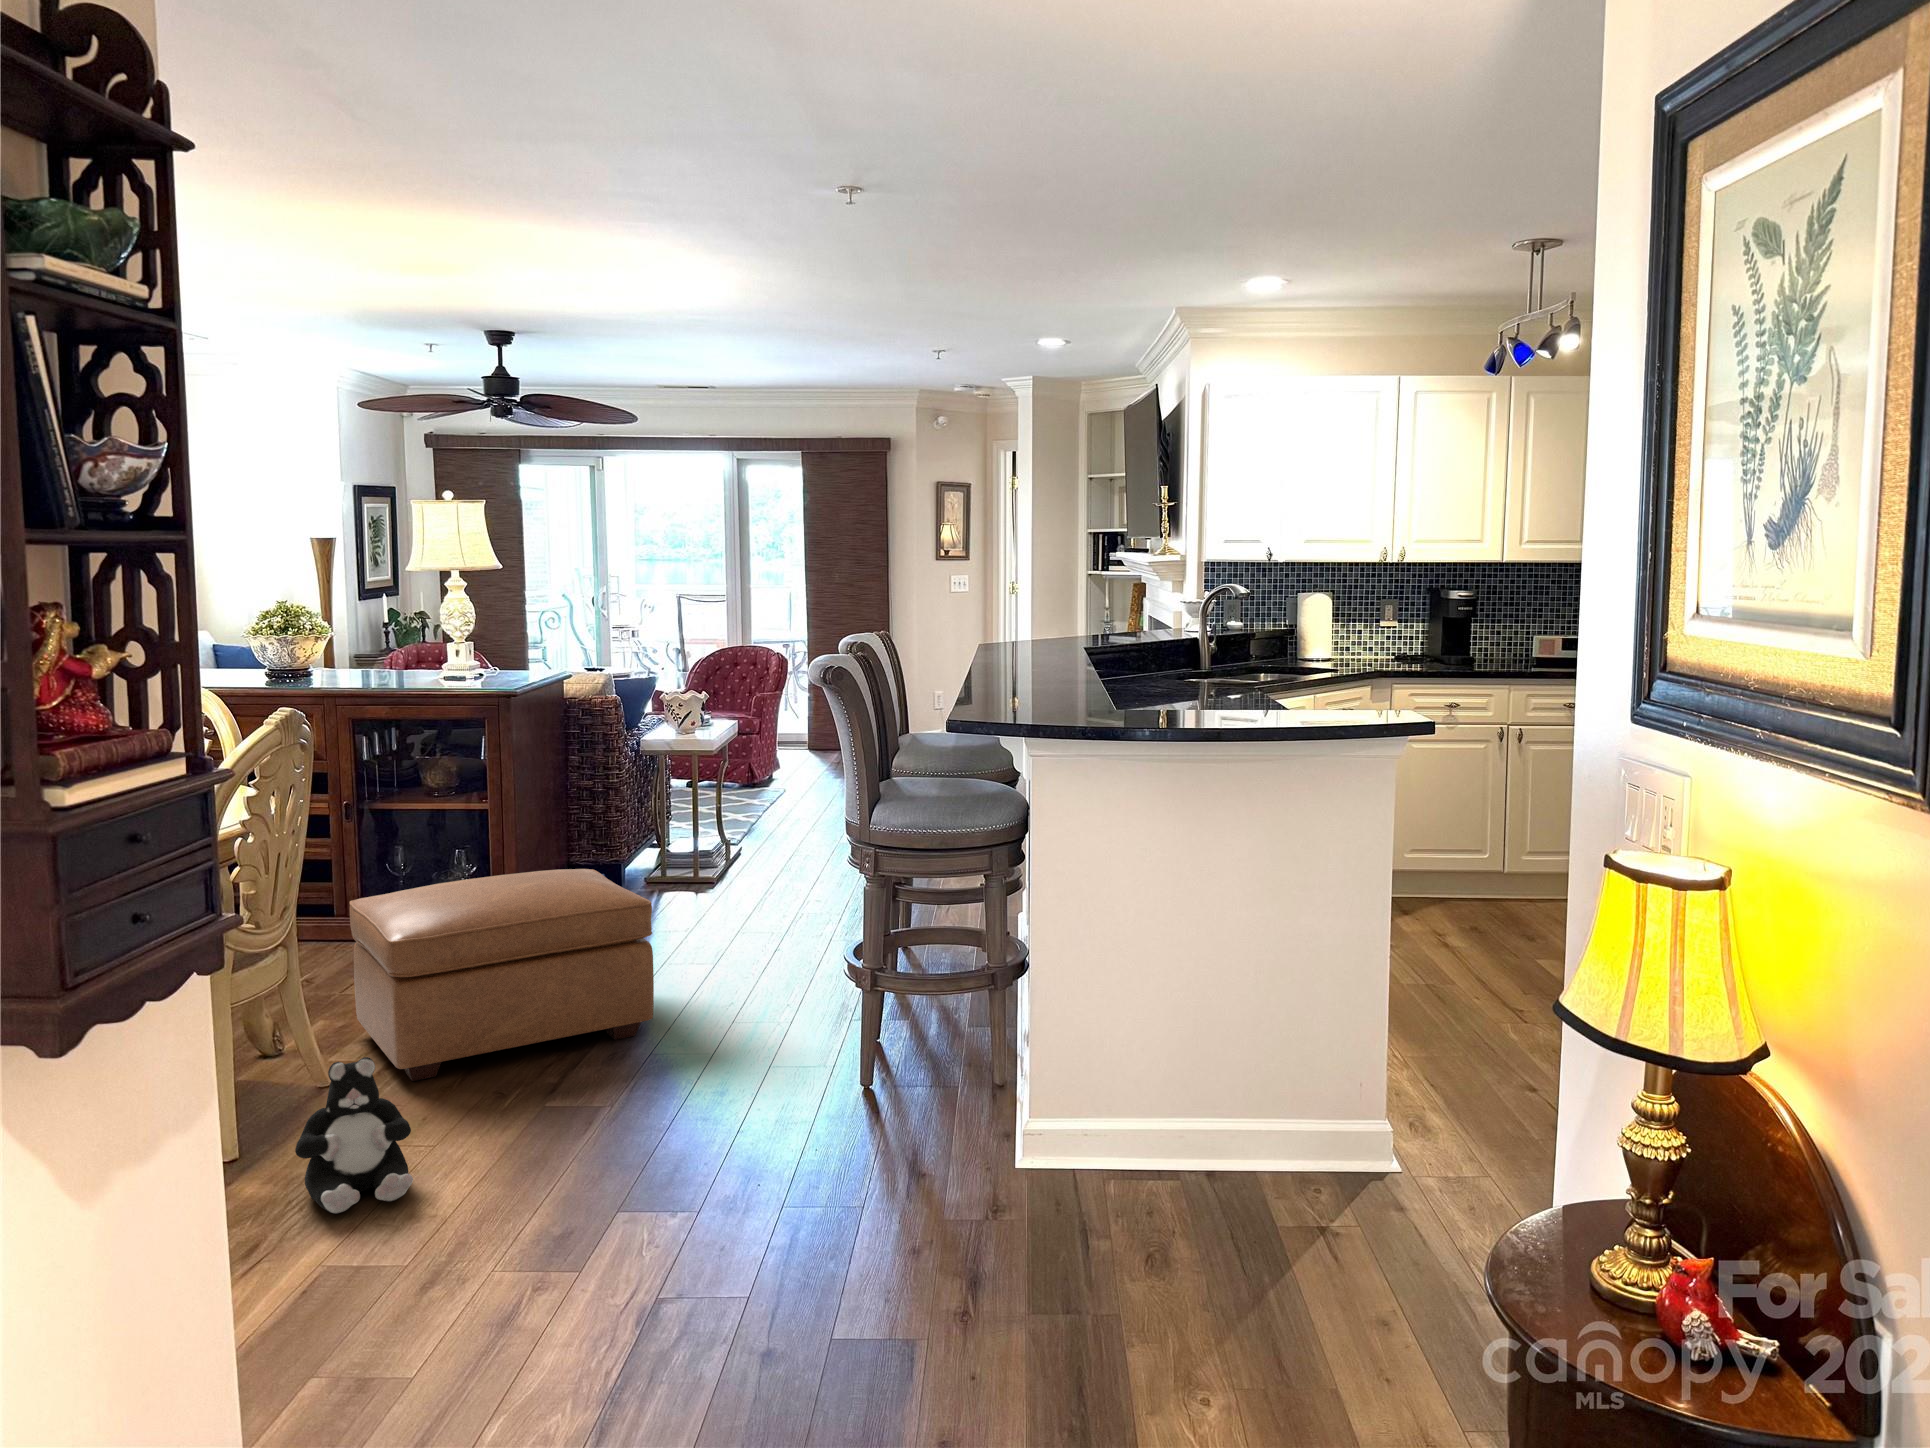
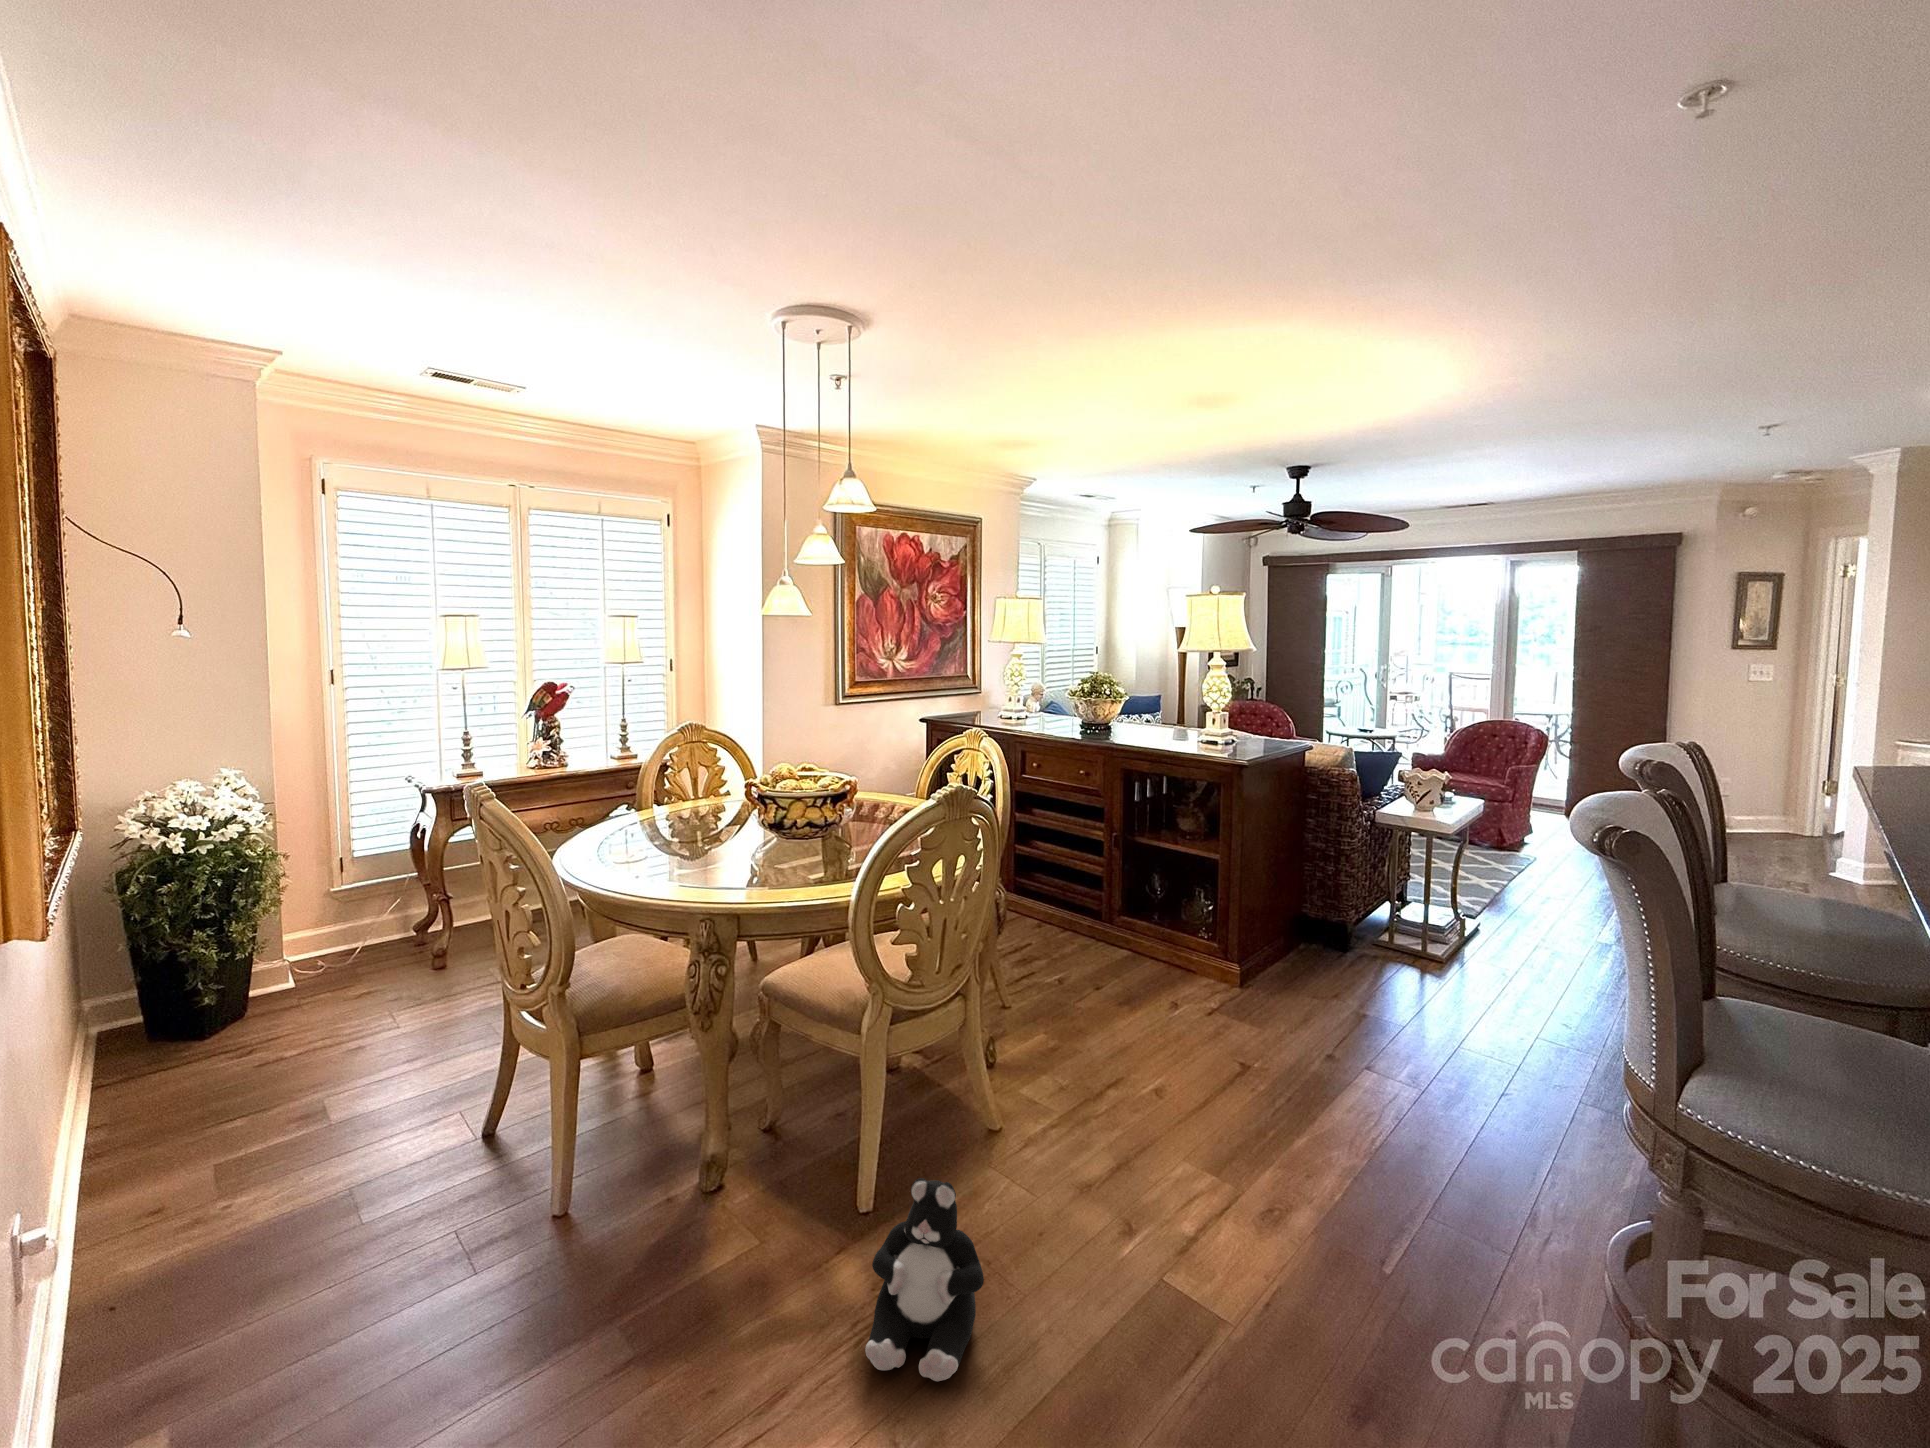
ottoman: present [350,869,654,1081] -> none [1043,947,1327,1180]

